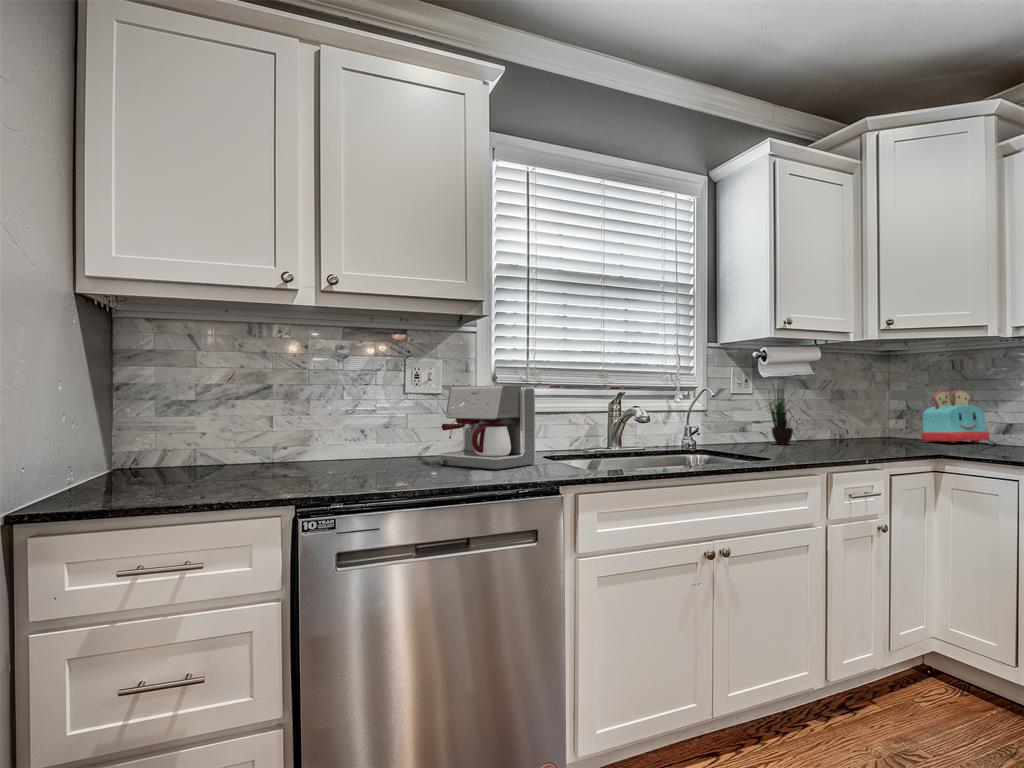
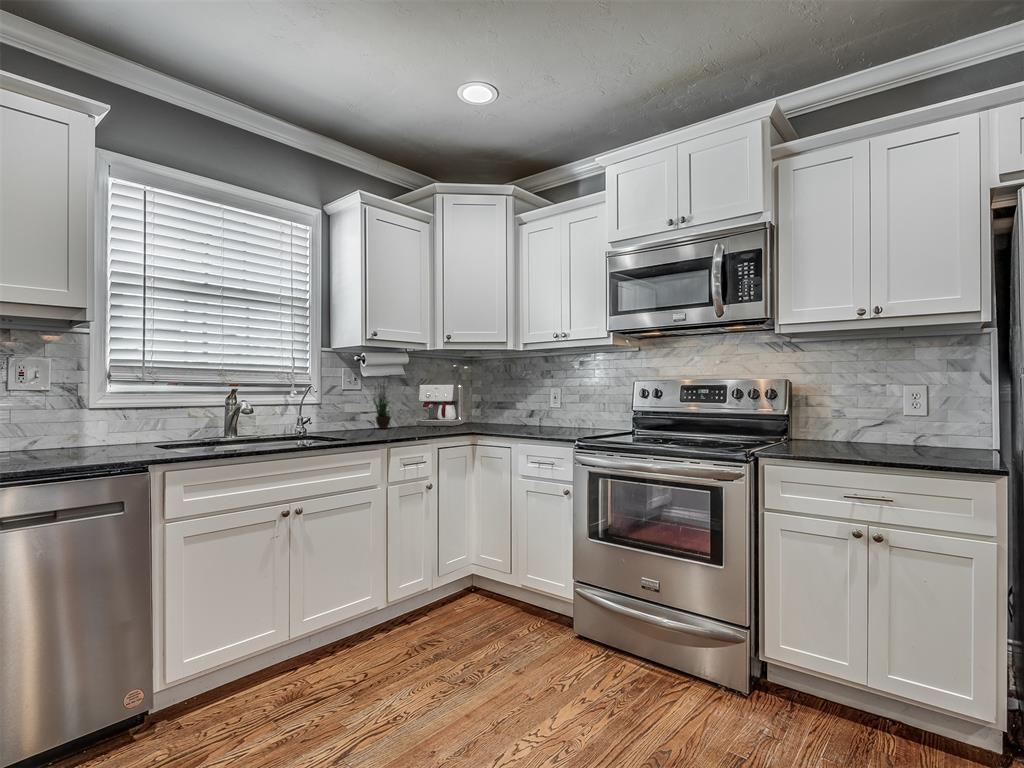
coffee maker: present [440,385,536,470] -> present [416,385,463,426]
toaster: present [921,390,989,443] -> none [483,388,522,424]

